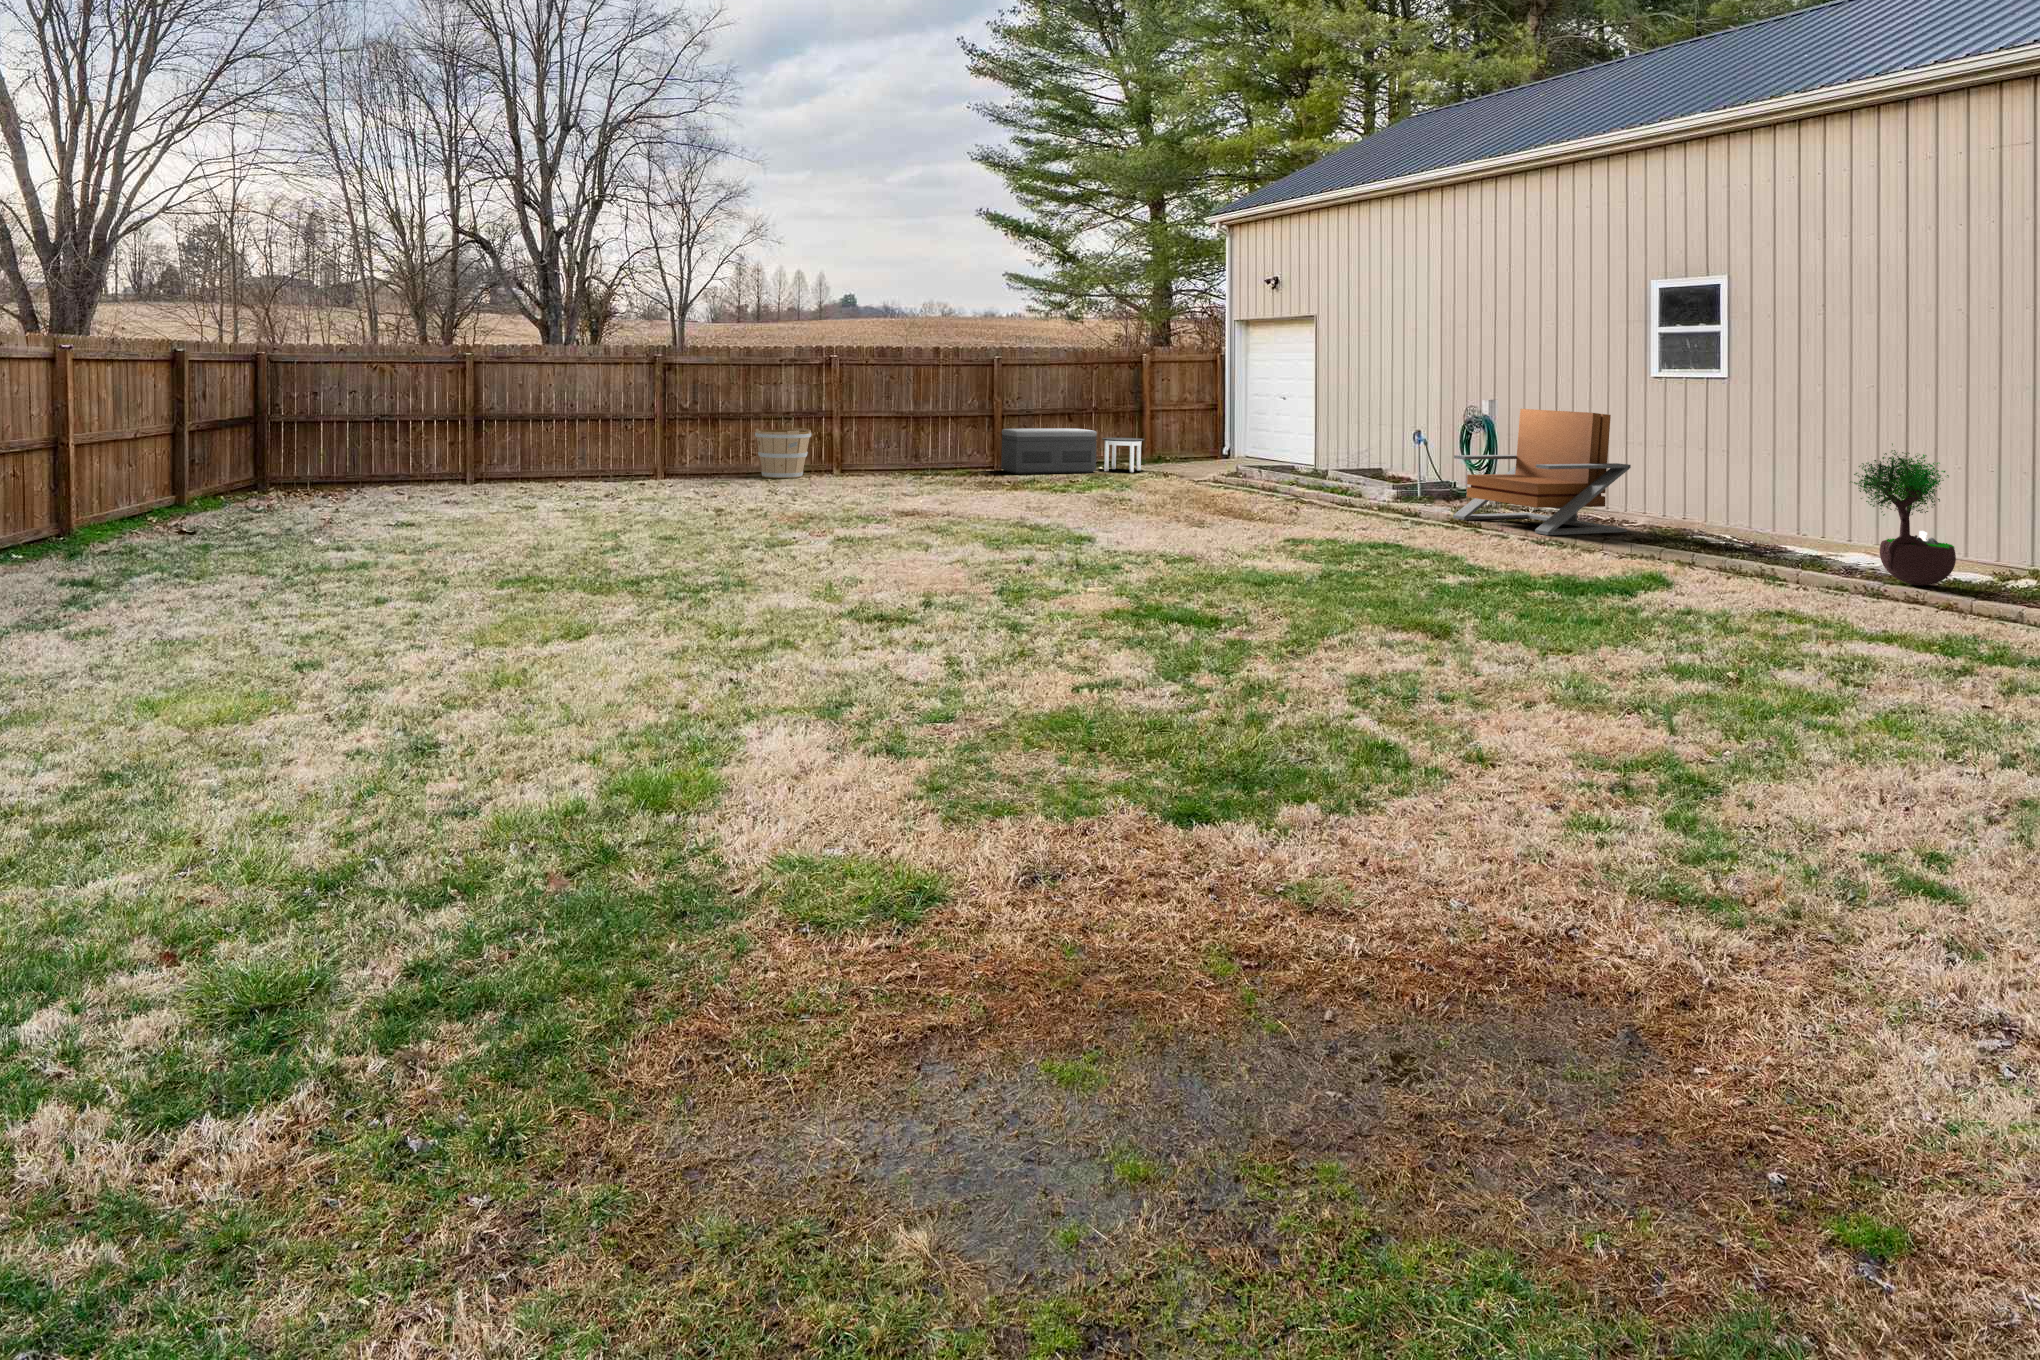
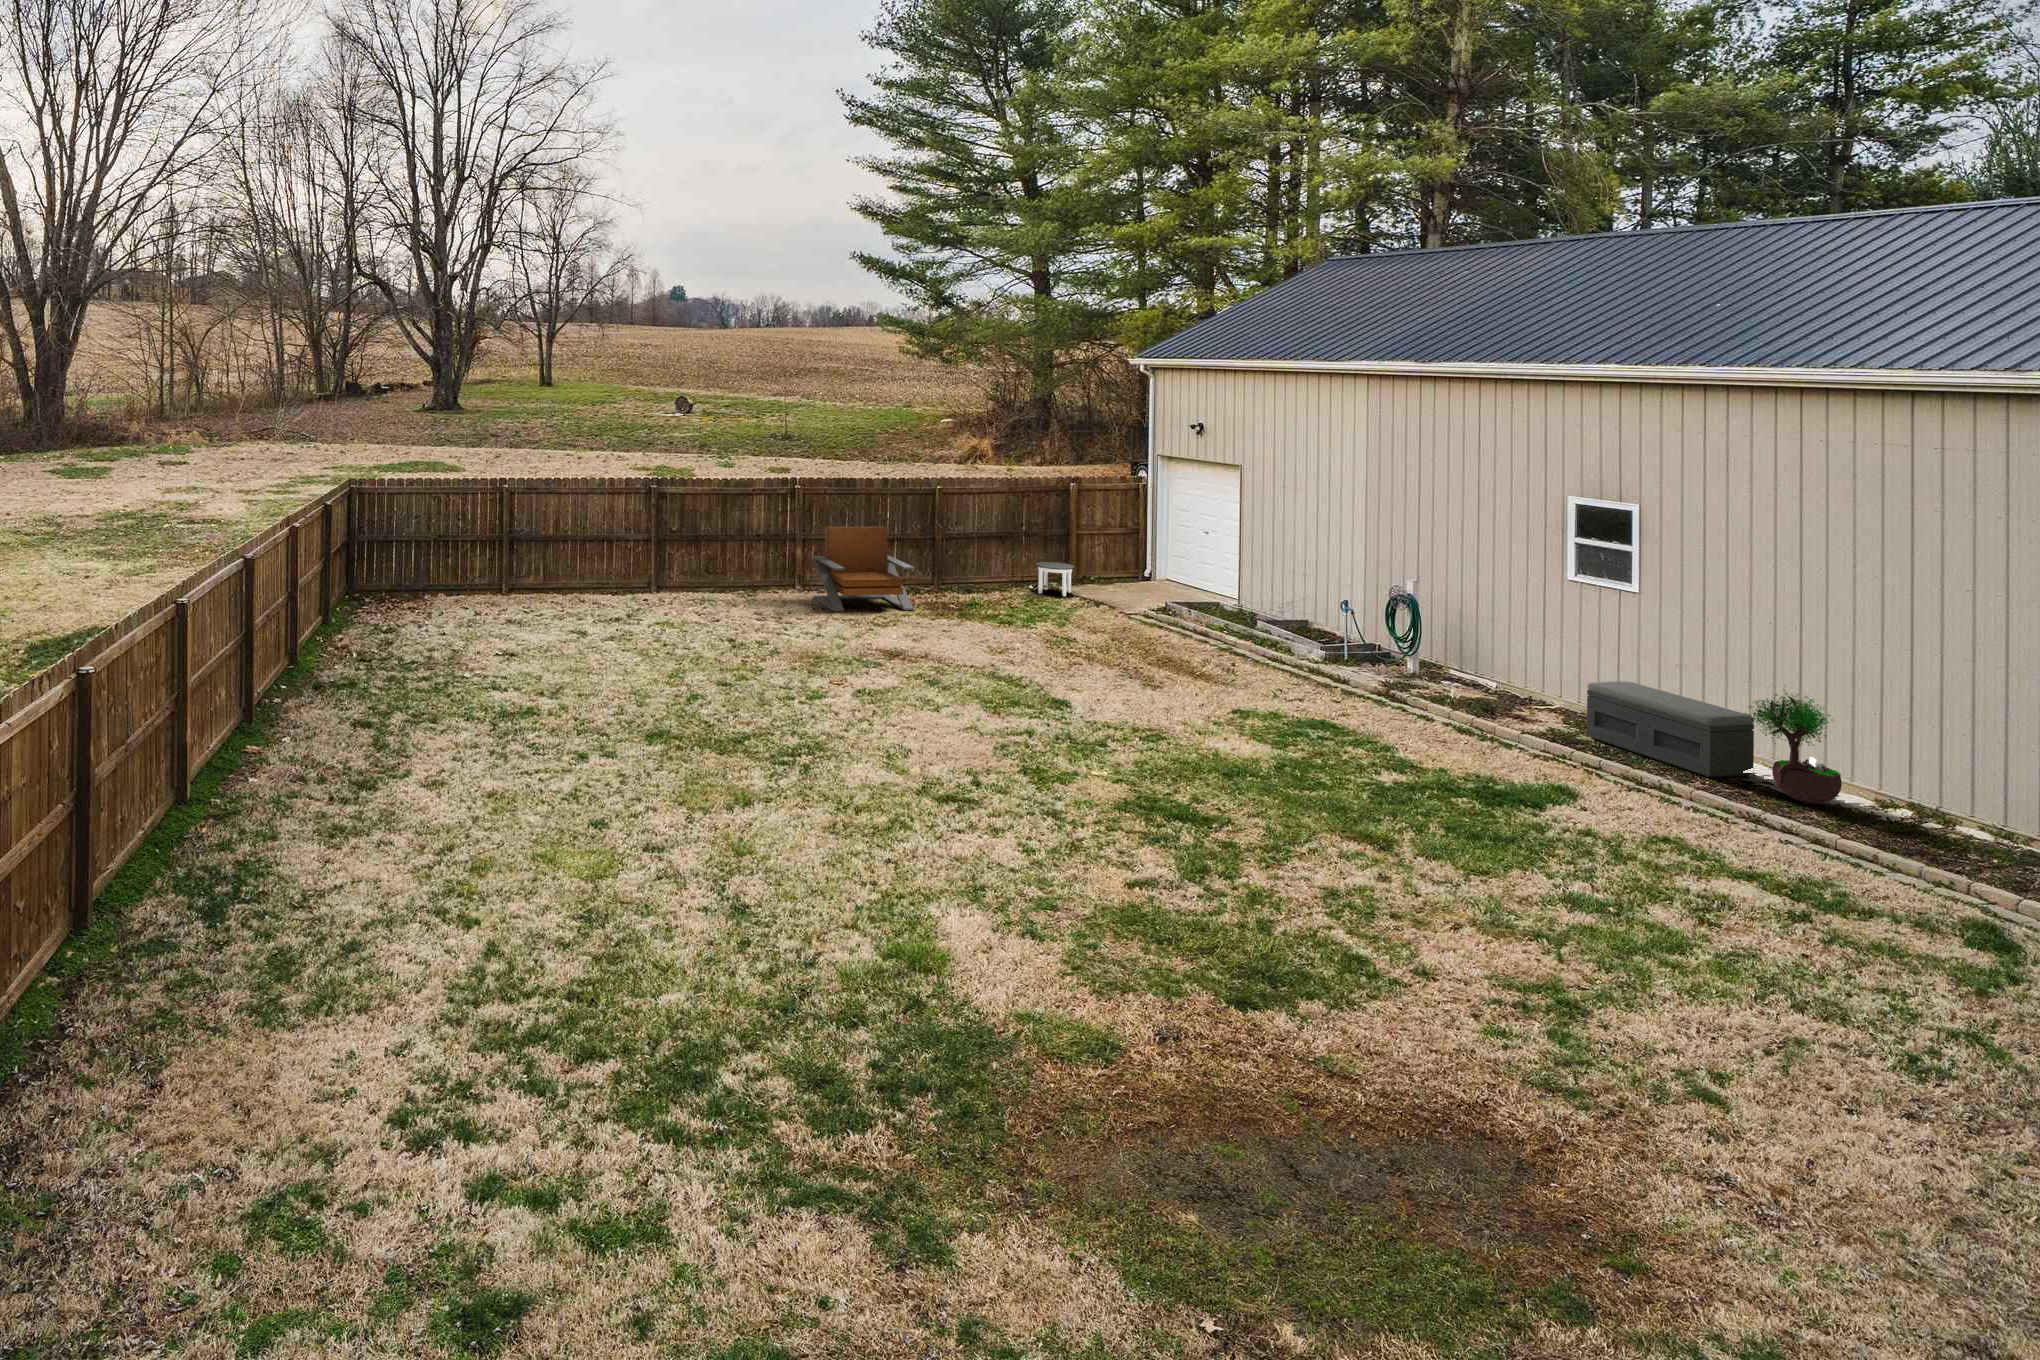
lounge chair: present [1453,409,1631,535] -> present [813,526,914,612]
wooden bucket: present [755,428,812,478] -> none [748,559,793,605]
storage bench: present [1001,428,1097,474] -> present [1587,681,1754,778]

